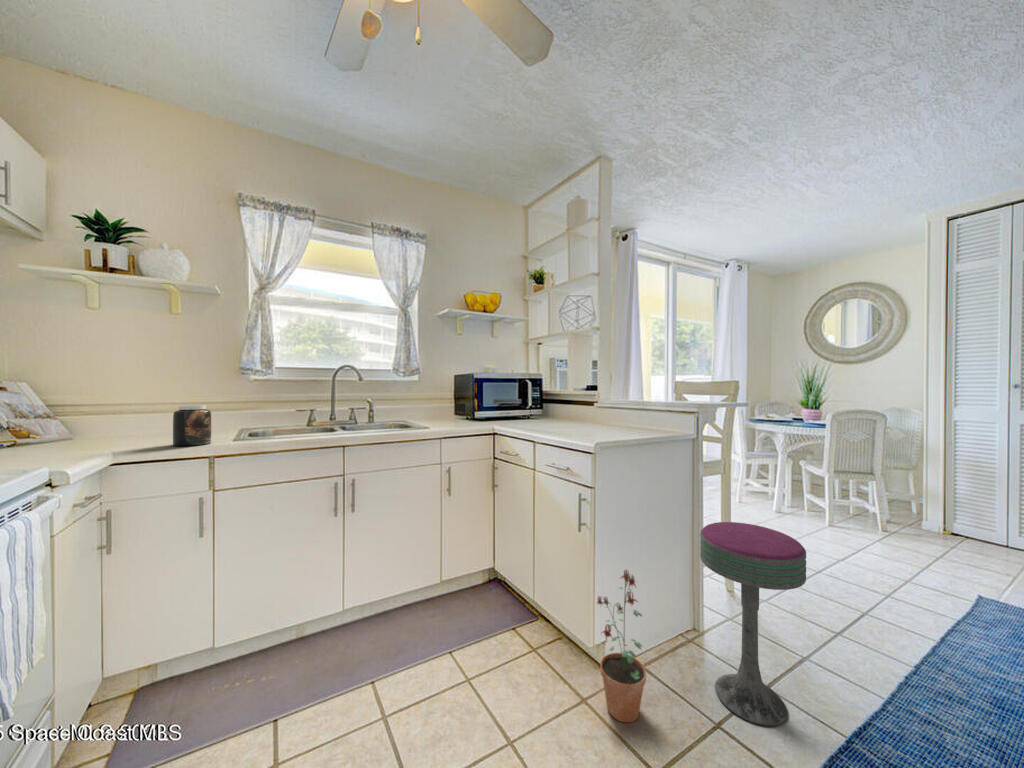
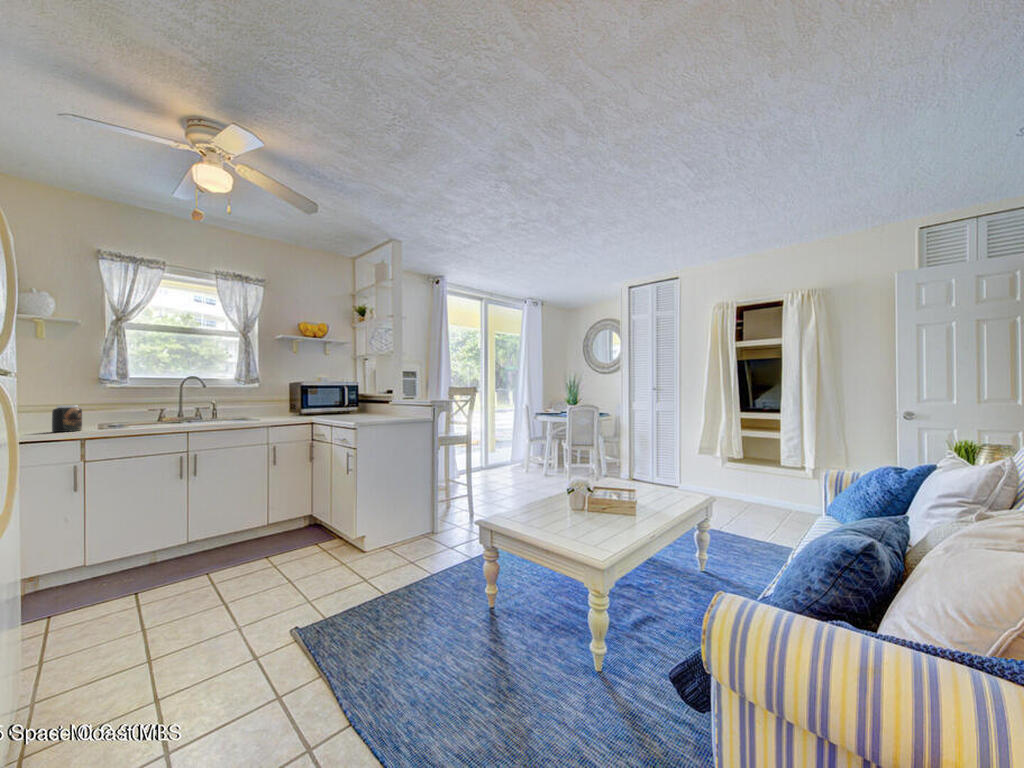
bar stool: present [700,522,806,726] -> none [413,462,461,558]
potted plant: present [597,570,646,722] -> none [349,490,377,567]

